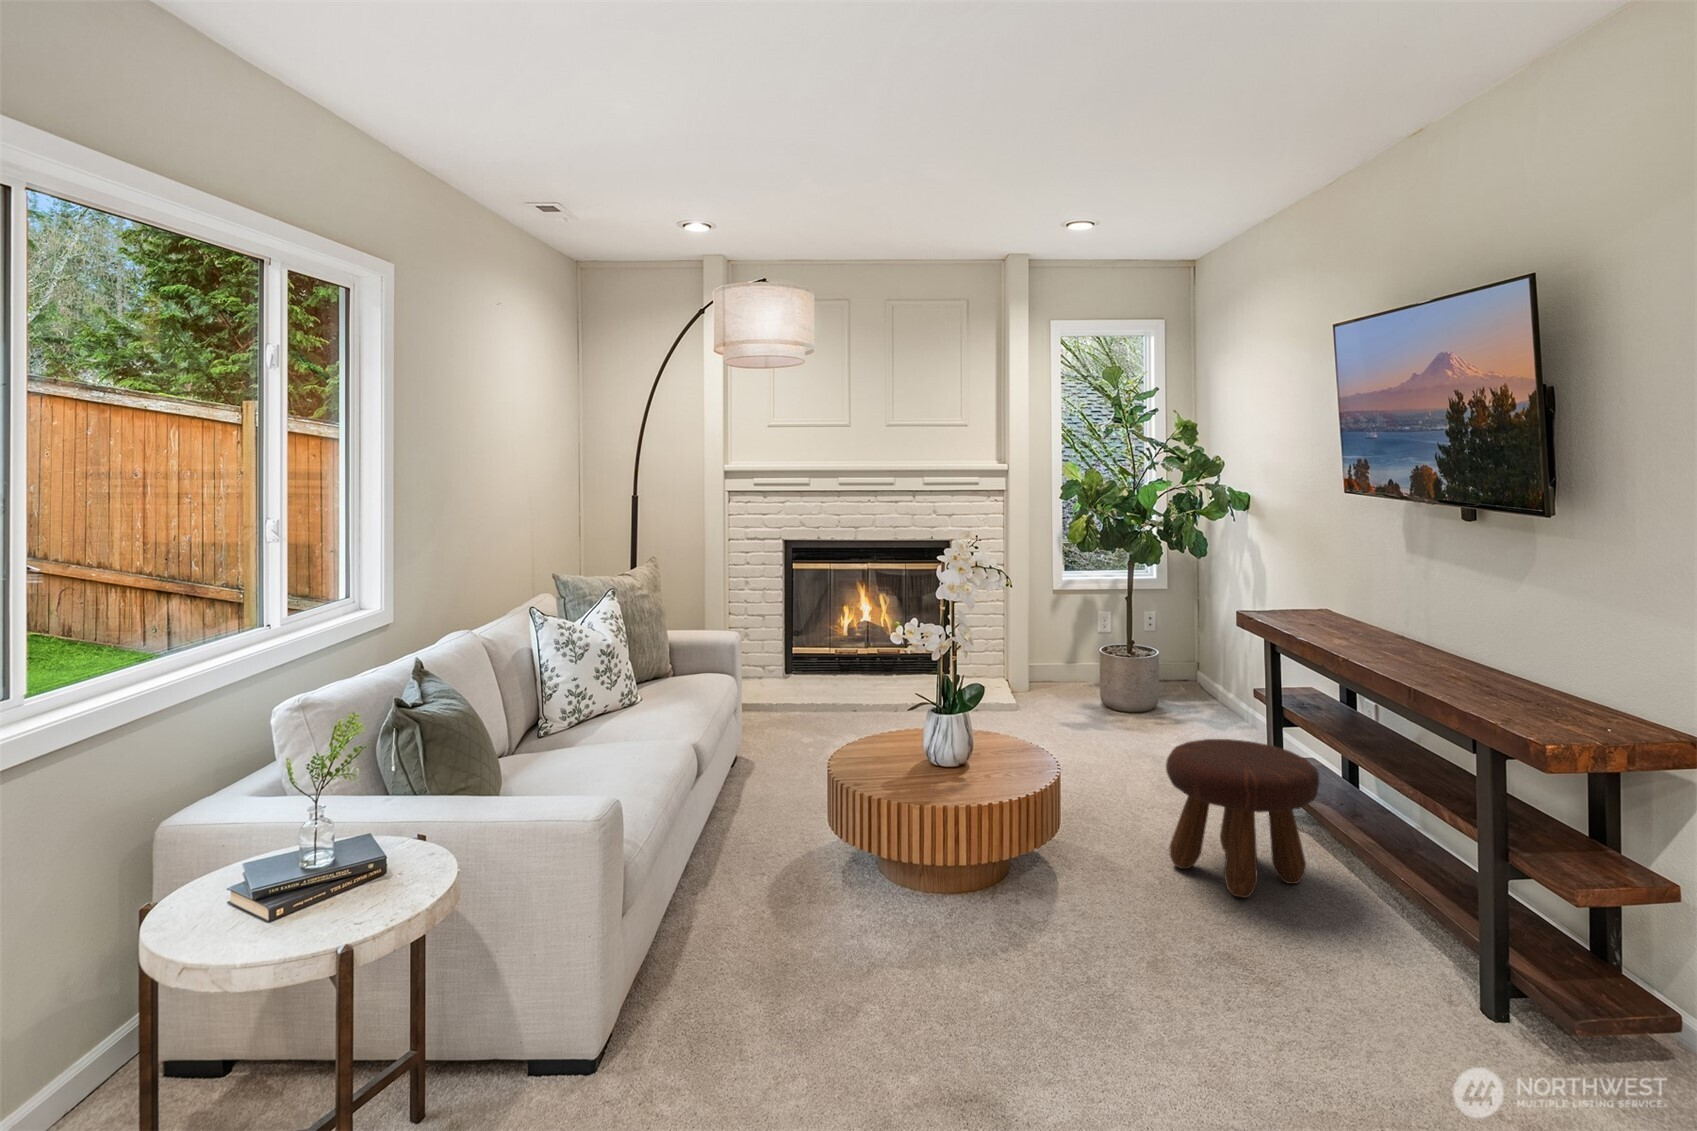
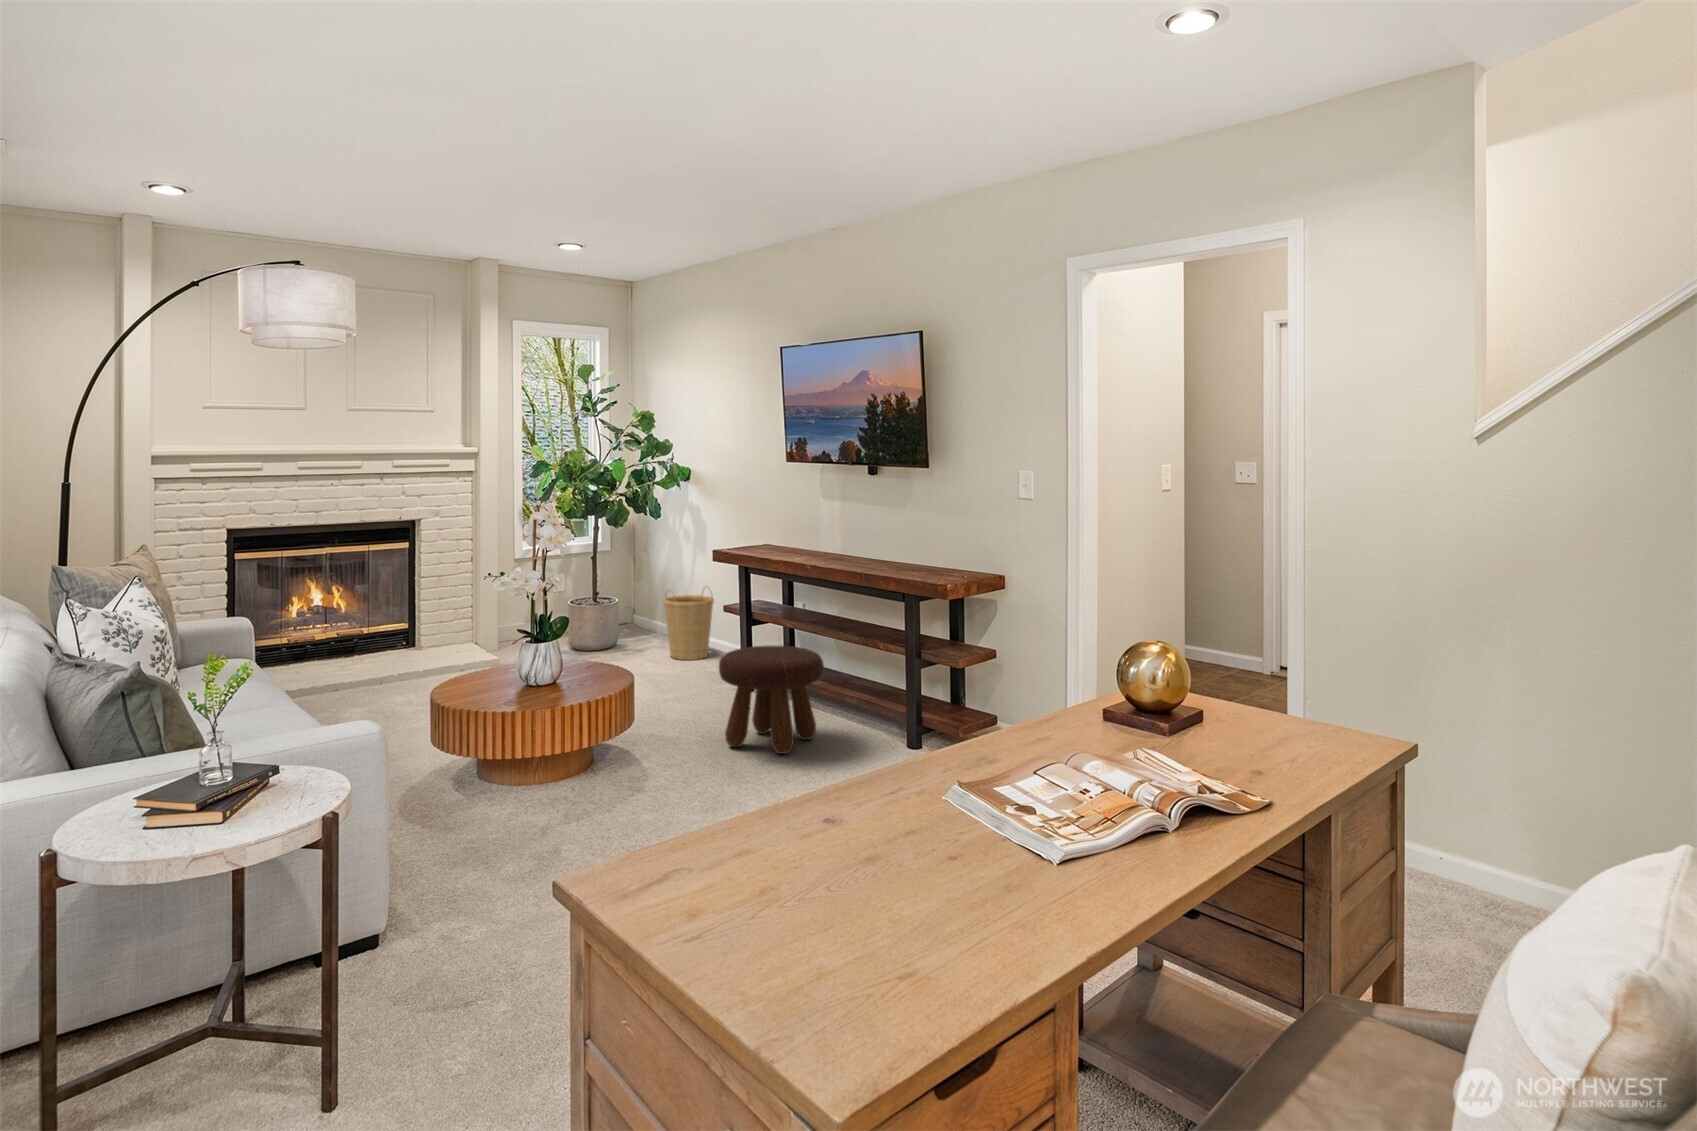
basket: none [1182,637,1248,728] -> present [663,590,714,660]

